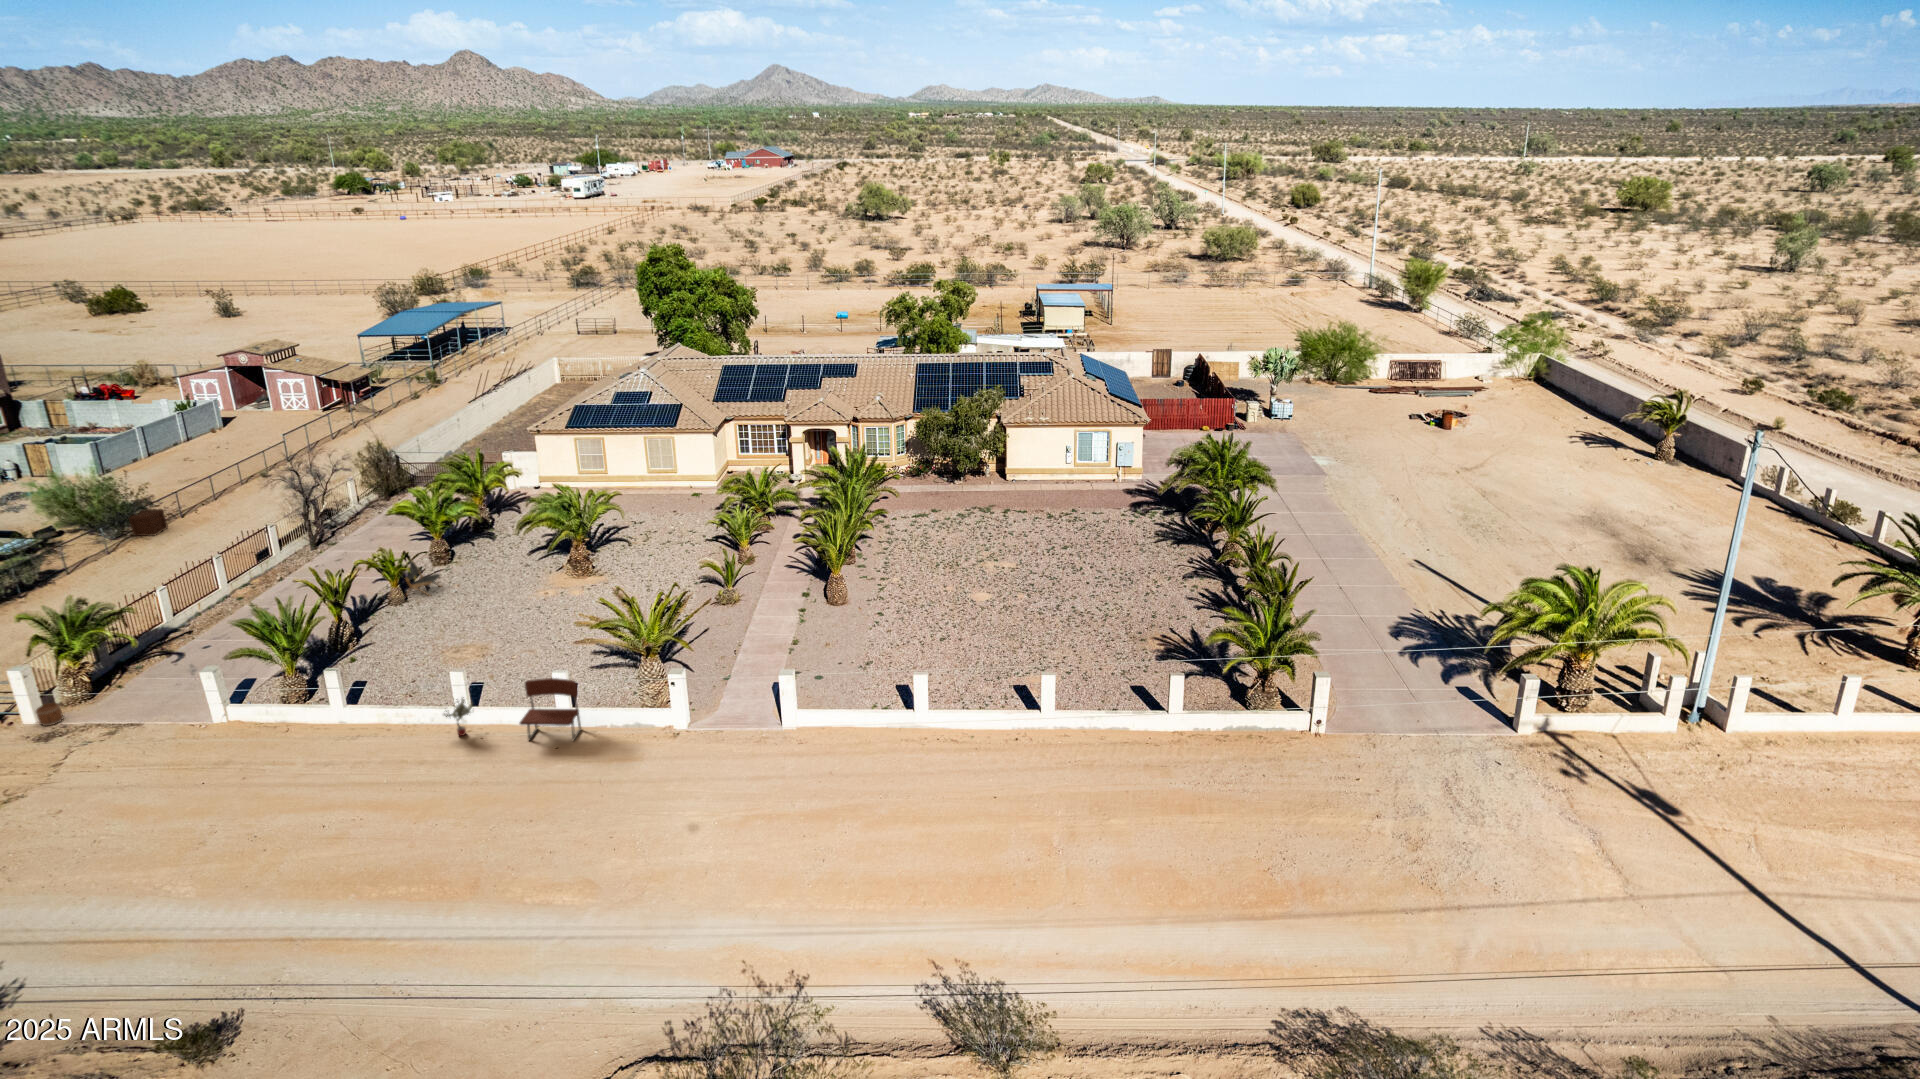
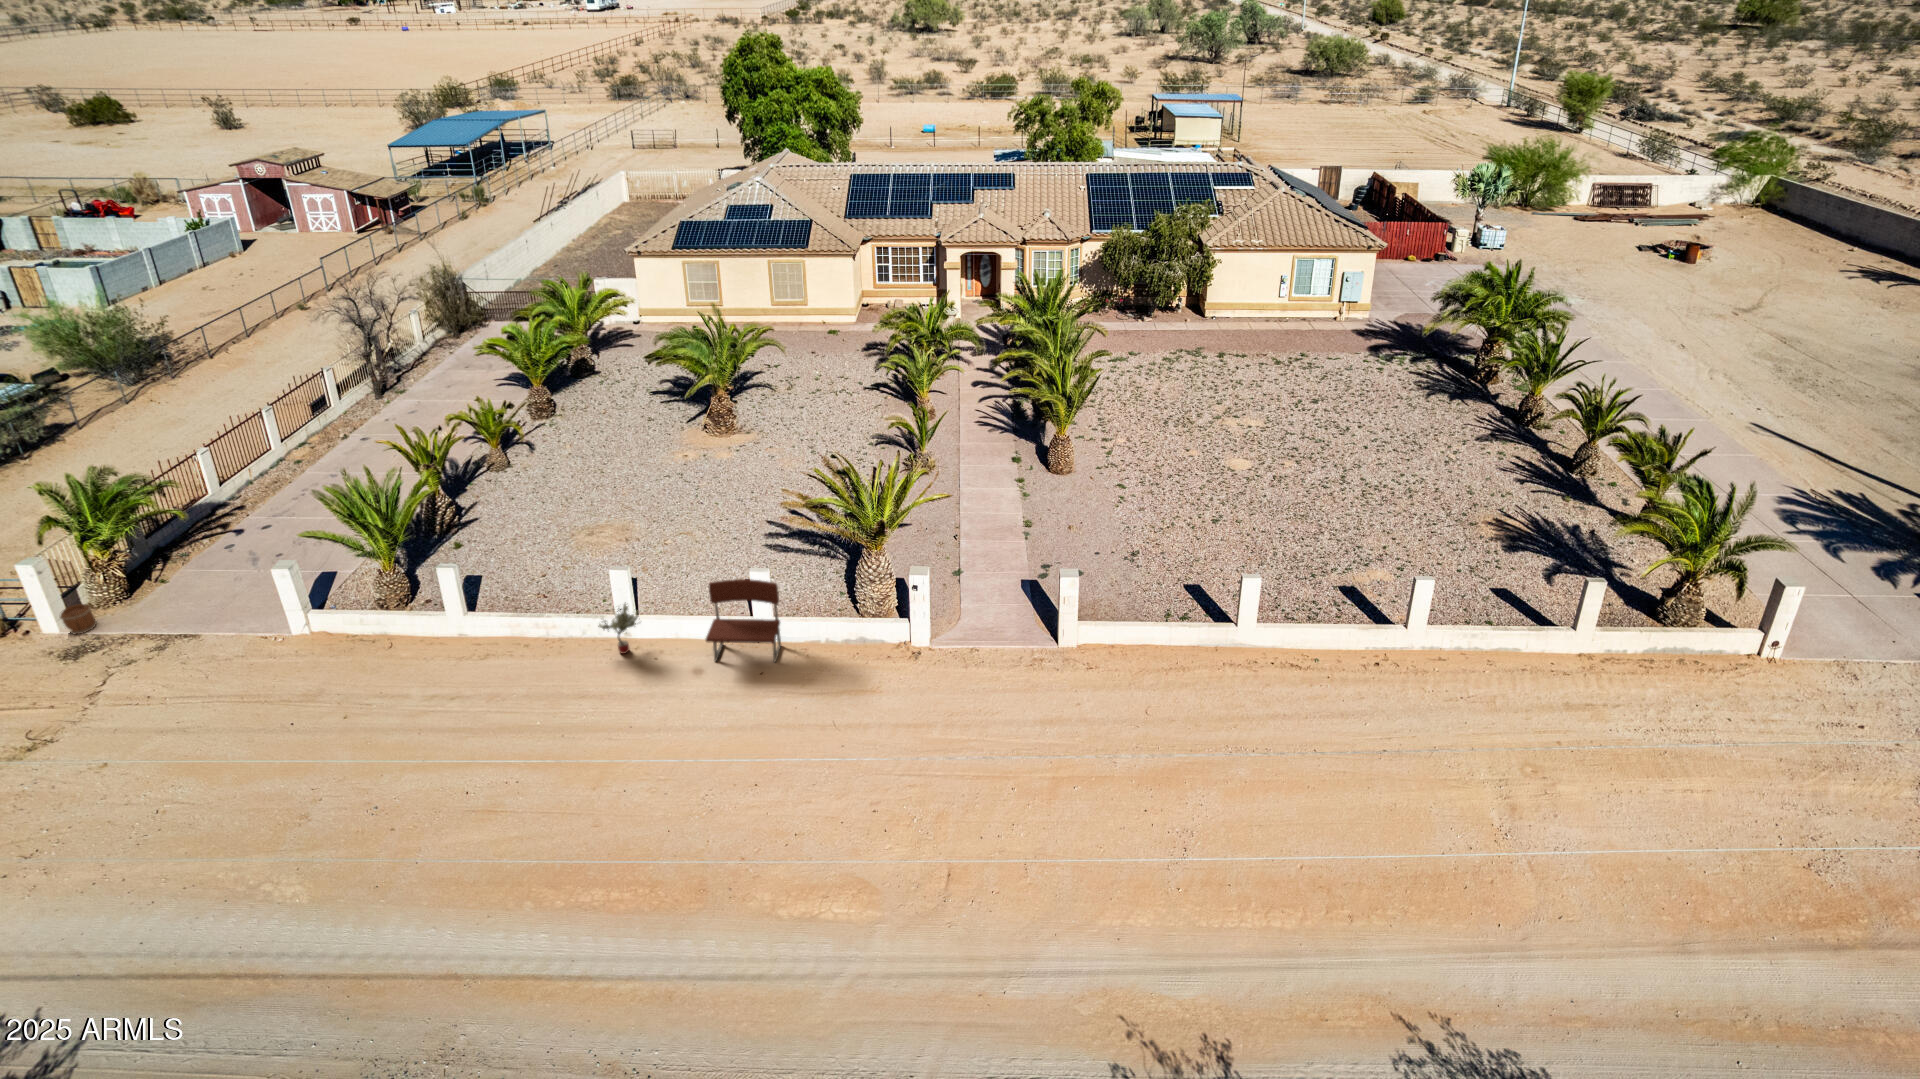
wooden crate: present [129,509,168,536] -> none [146,349,196,382]
lounge chair: present [406,560,441,596] -> none [497,414,551,461]

